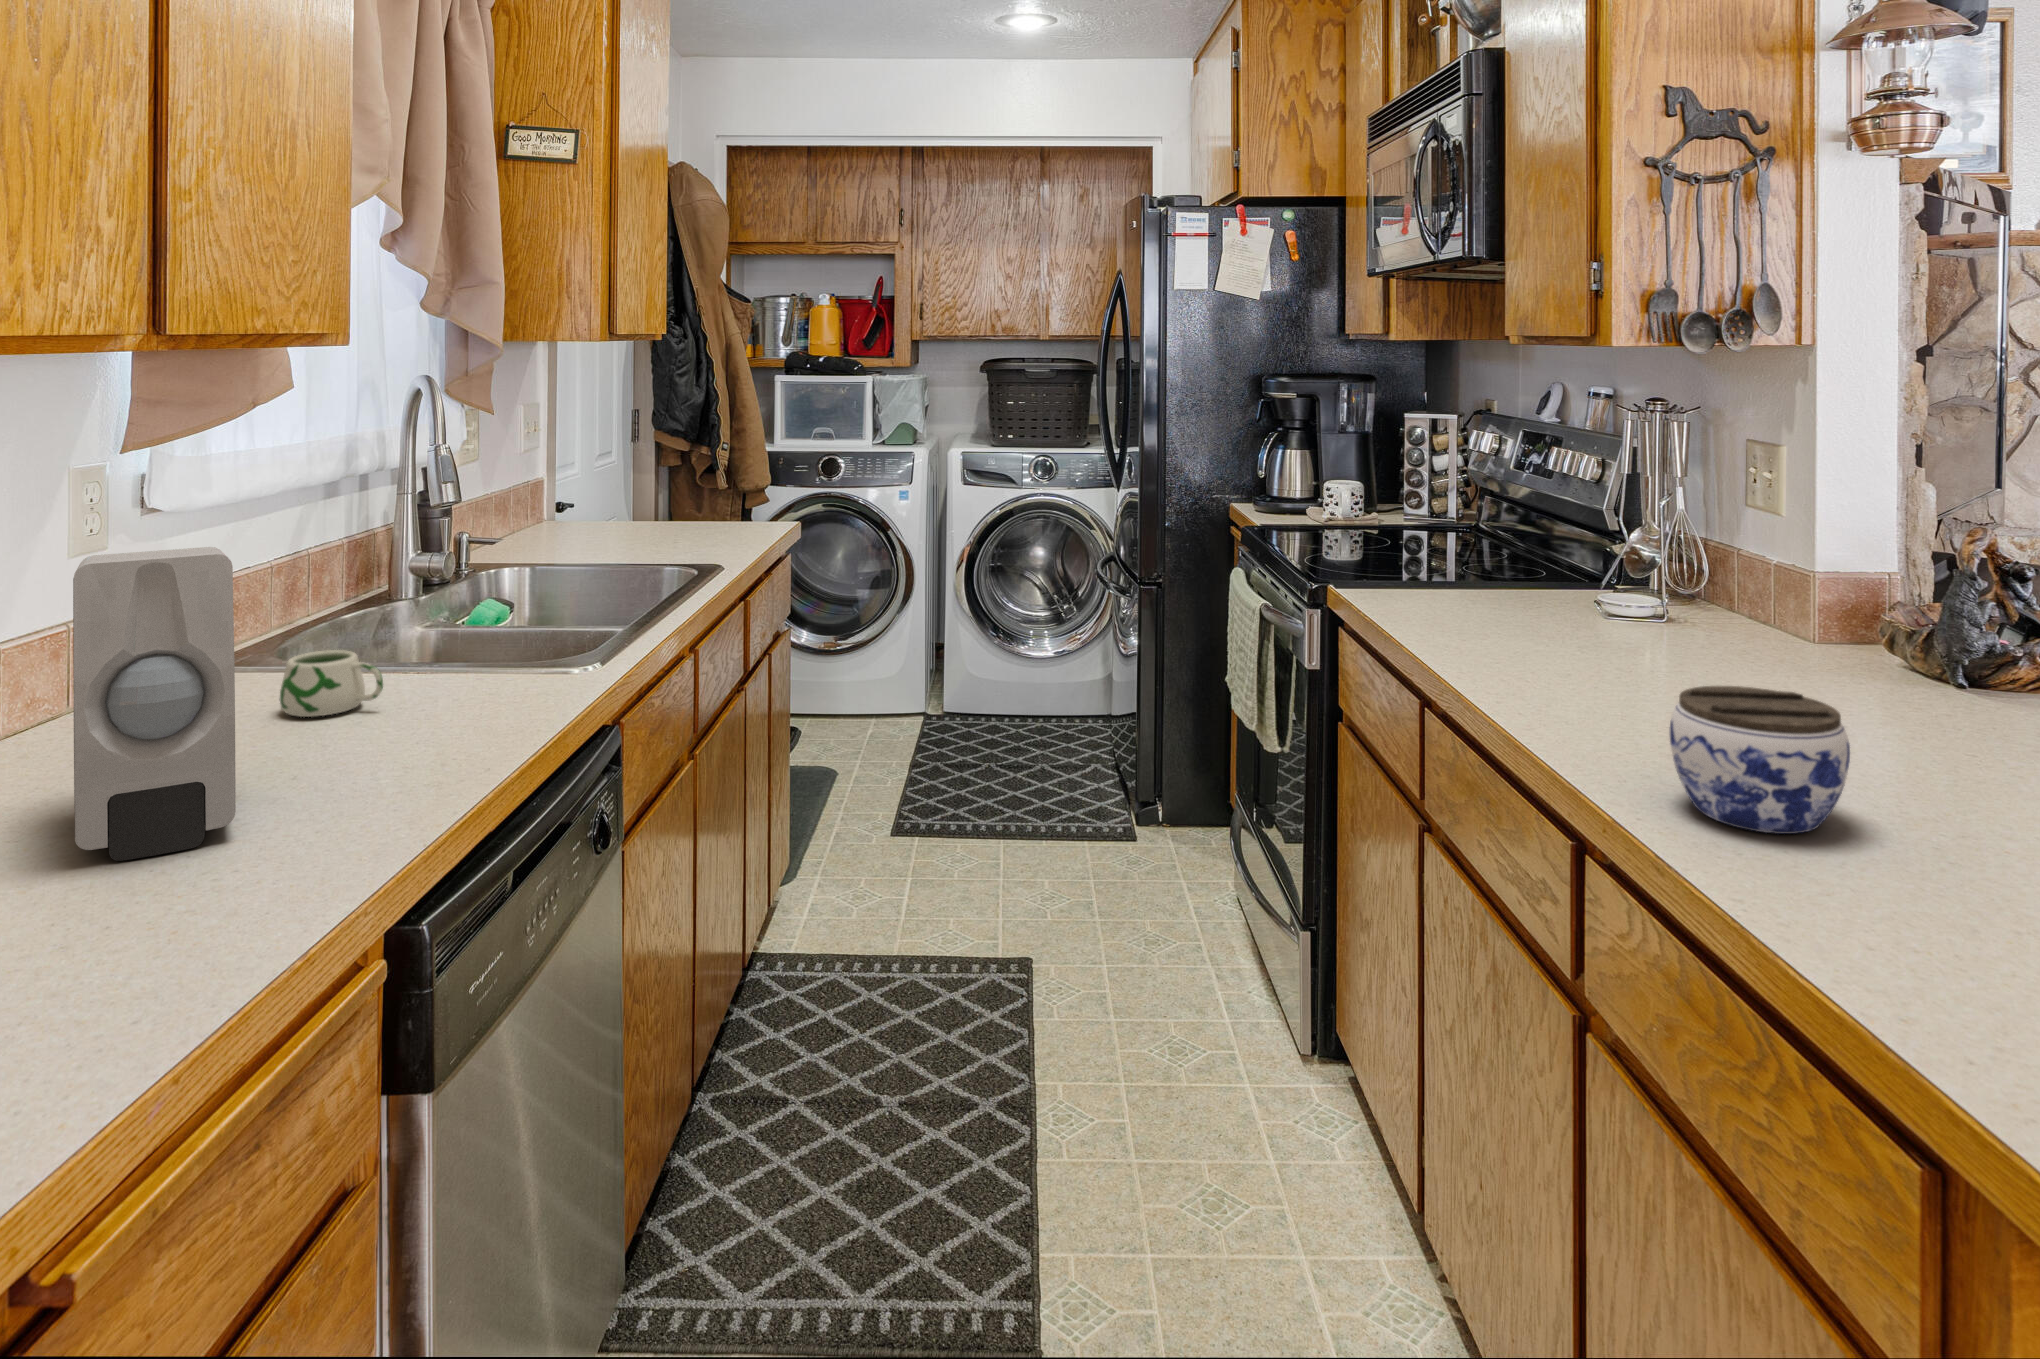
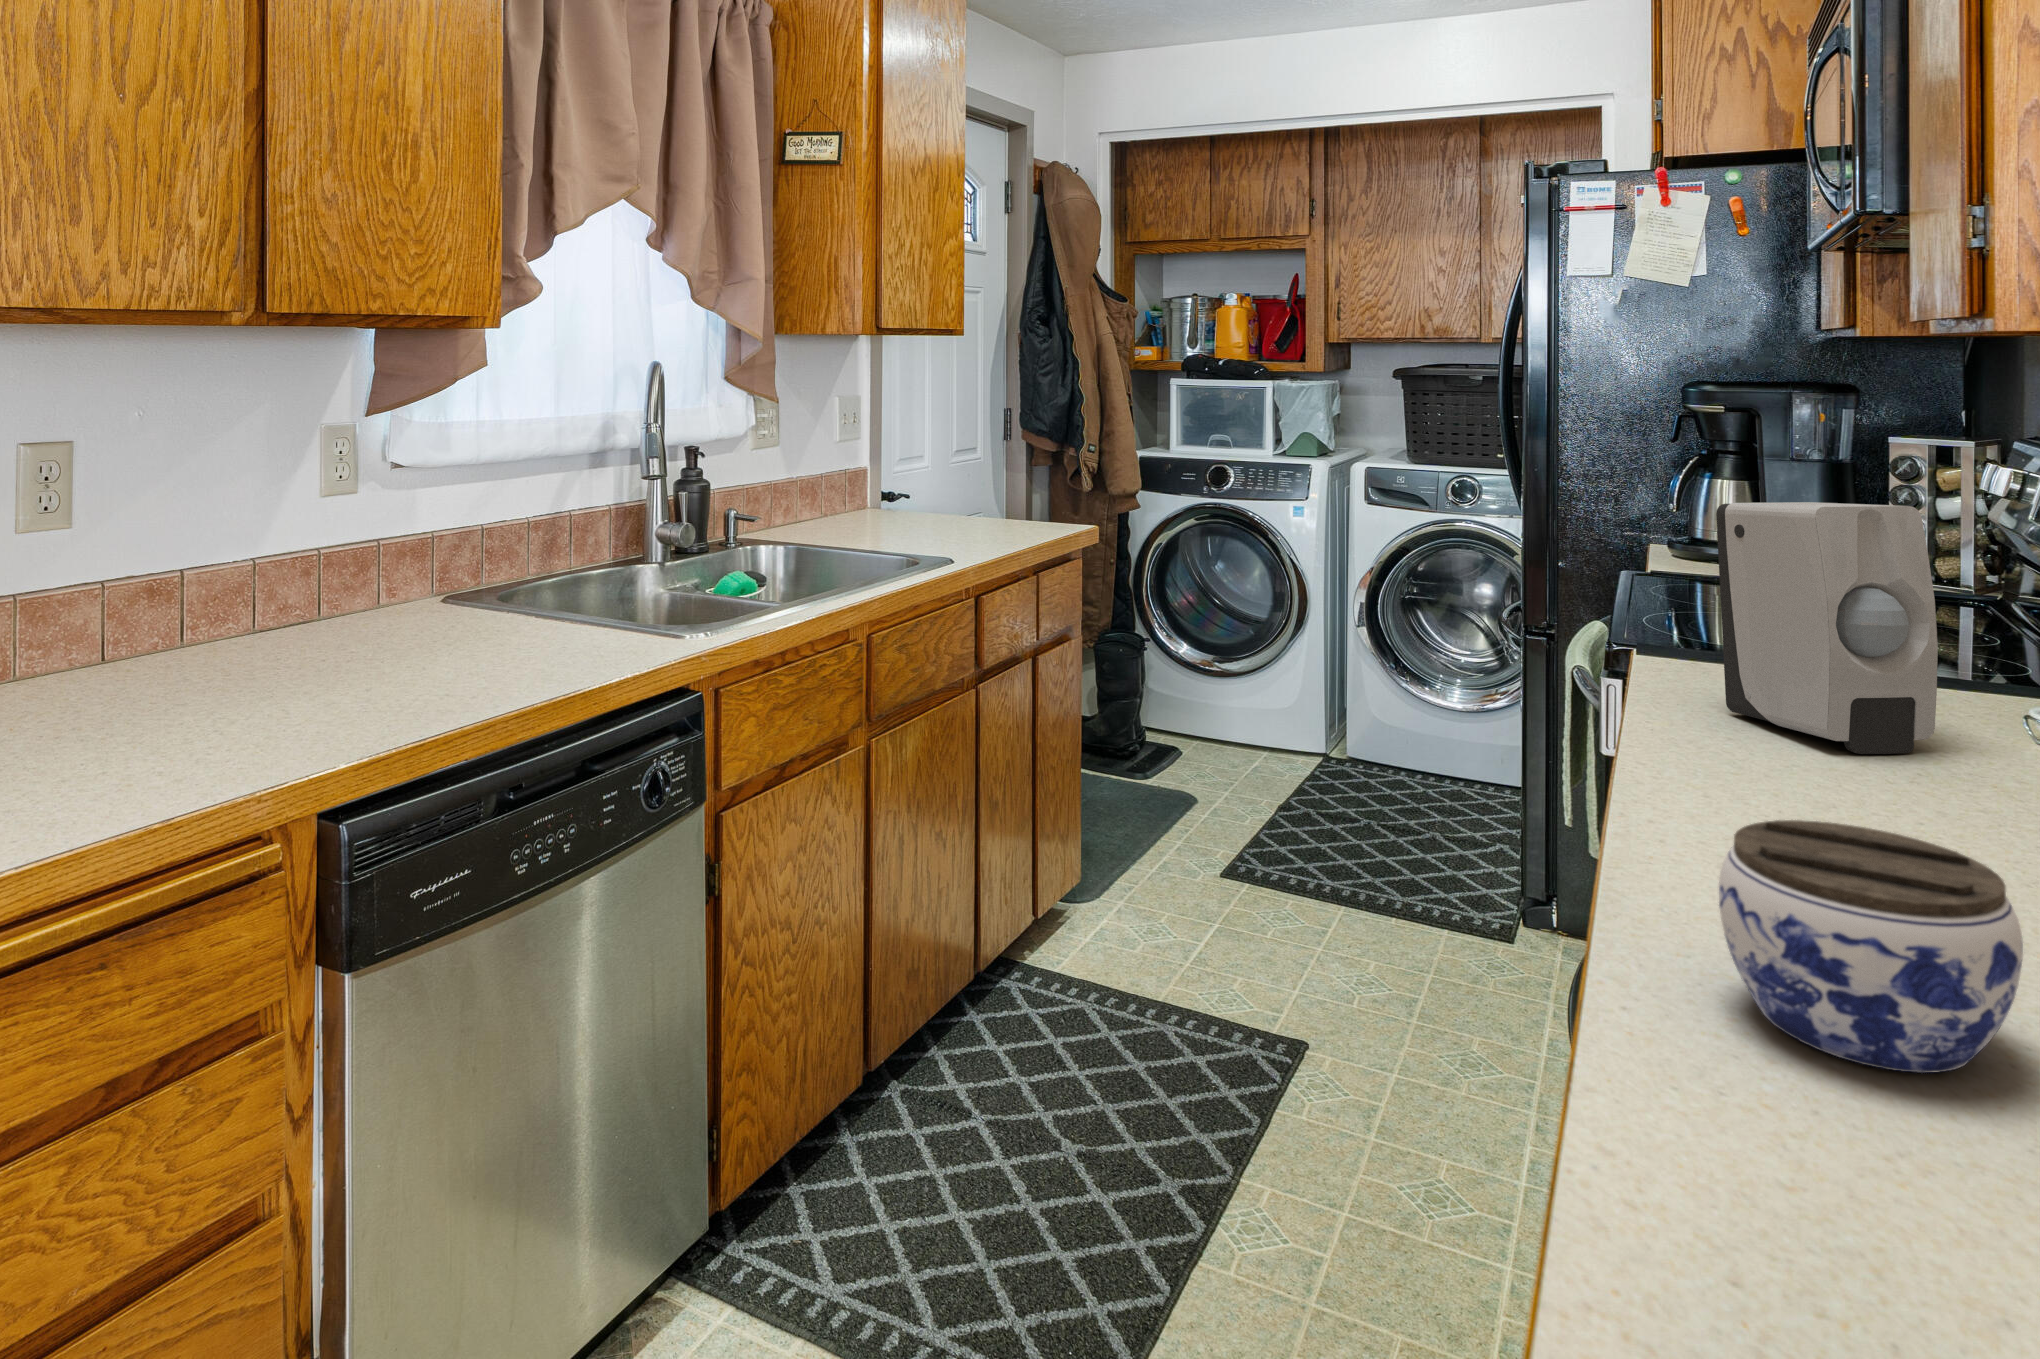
soap dispenser: present [73,547,236,861] -> present [1716,502,1938,754]
mug: present [280,650,383,717] -> none [433,596,503,651]

